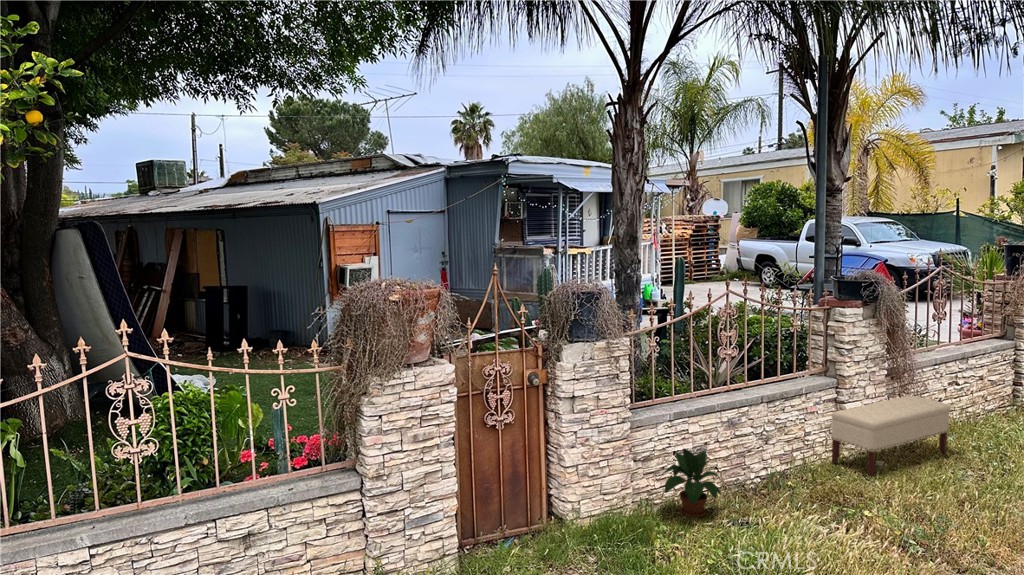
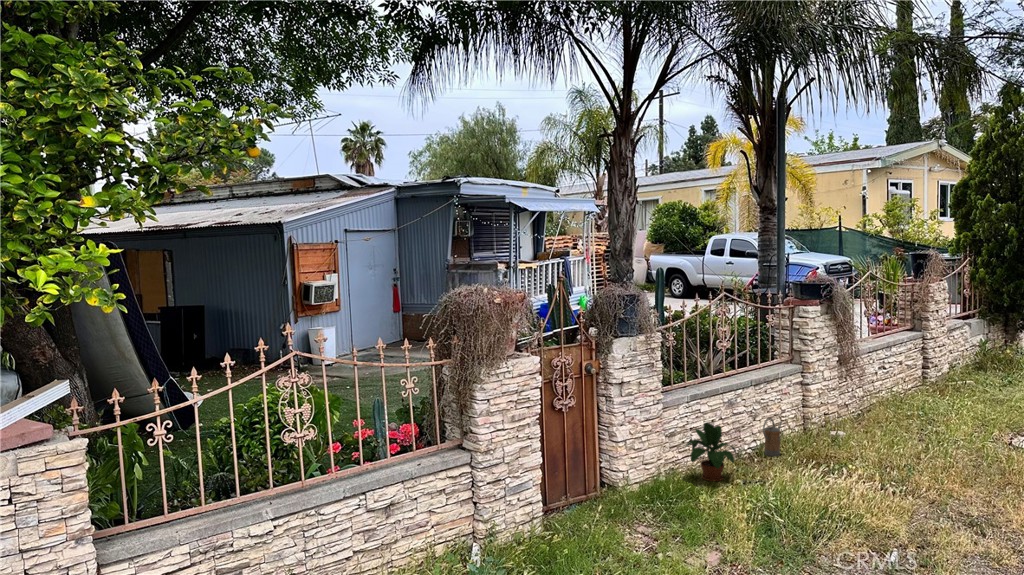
bench: present [831,396,951,477] -> none [802,377,891,444]
watering can: none [769,443,797,488] -> present [763,418,782,456]

